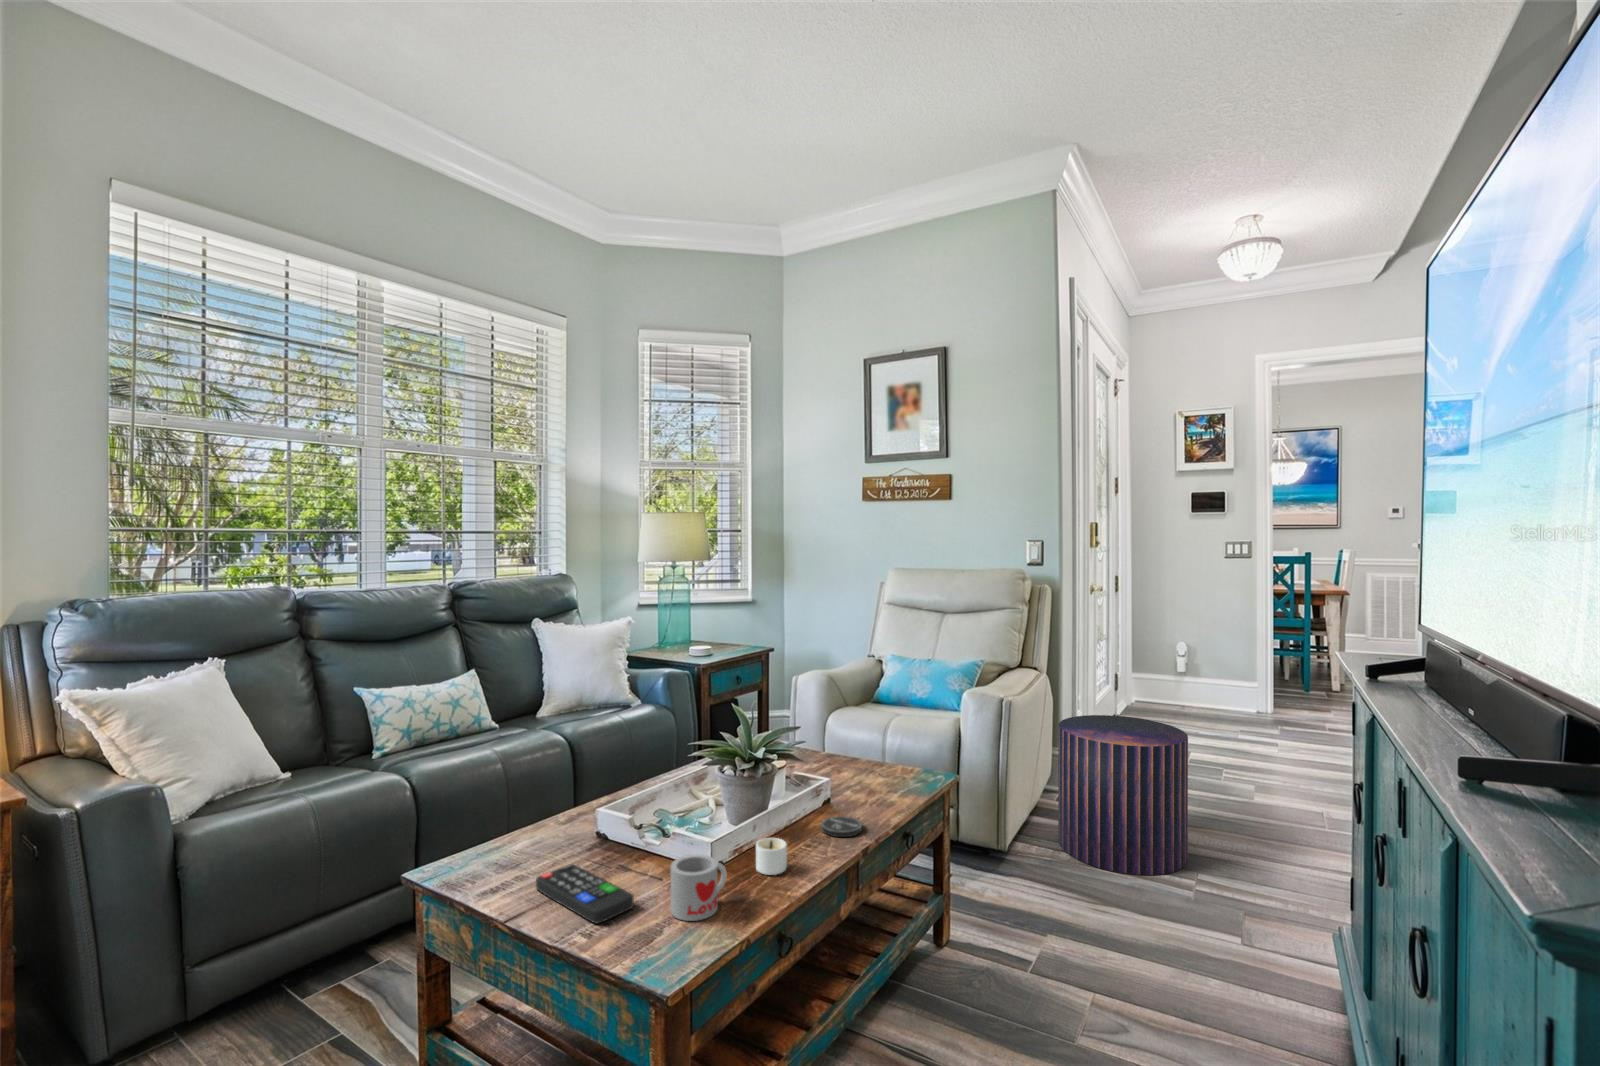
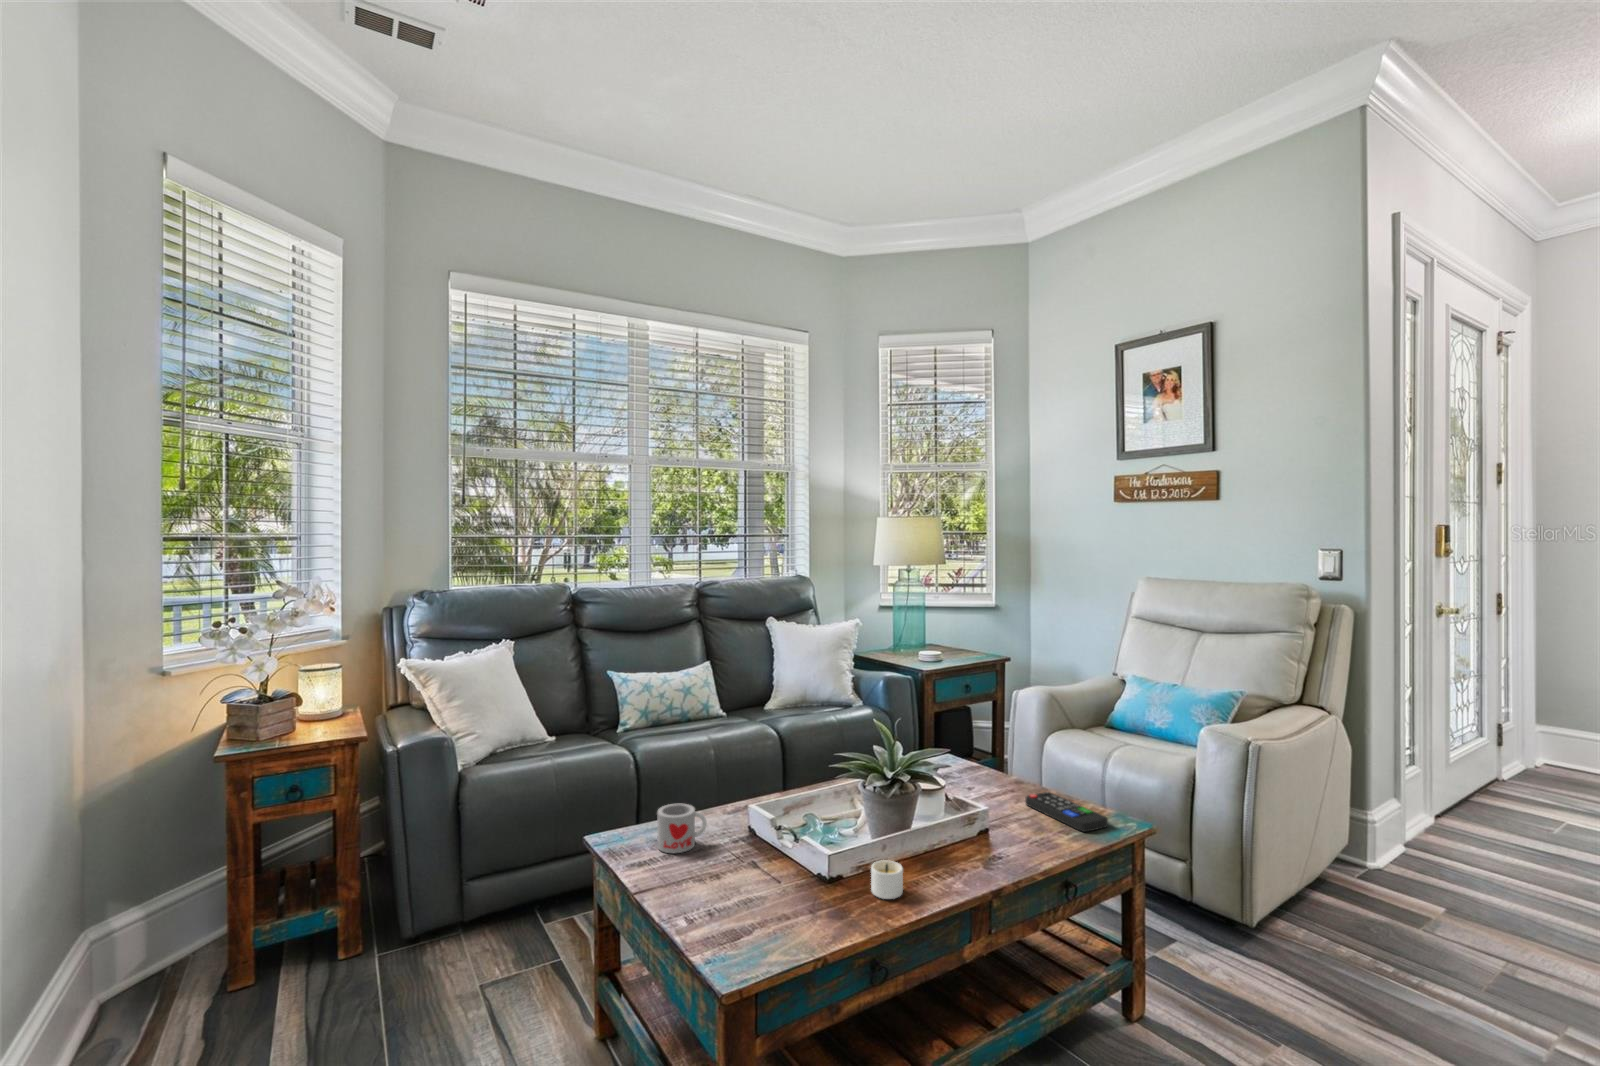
pouf: present [1058,715,1188,875] -> none [1338,774,1540,999]
coaster: present [821,816,862,837] -> none [962,850,1006,874]
mug: present [671,855,727,921] -> present [657,803,707,853]
remote control: present [536,864,634,924] -> present [1025,792,1108,832]

